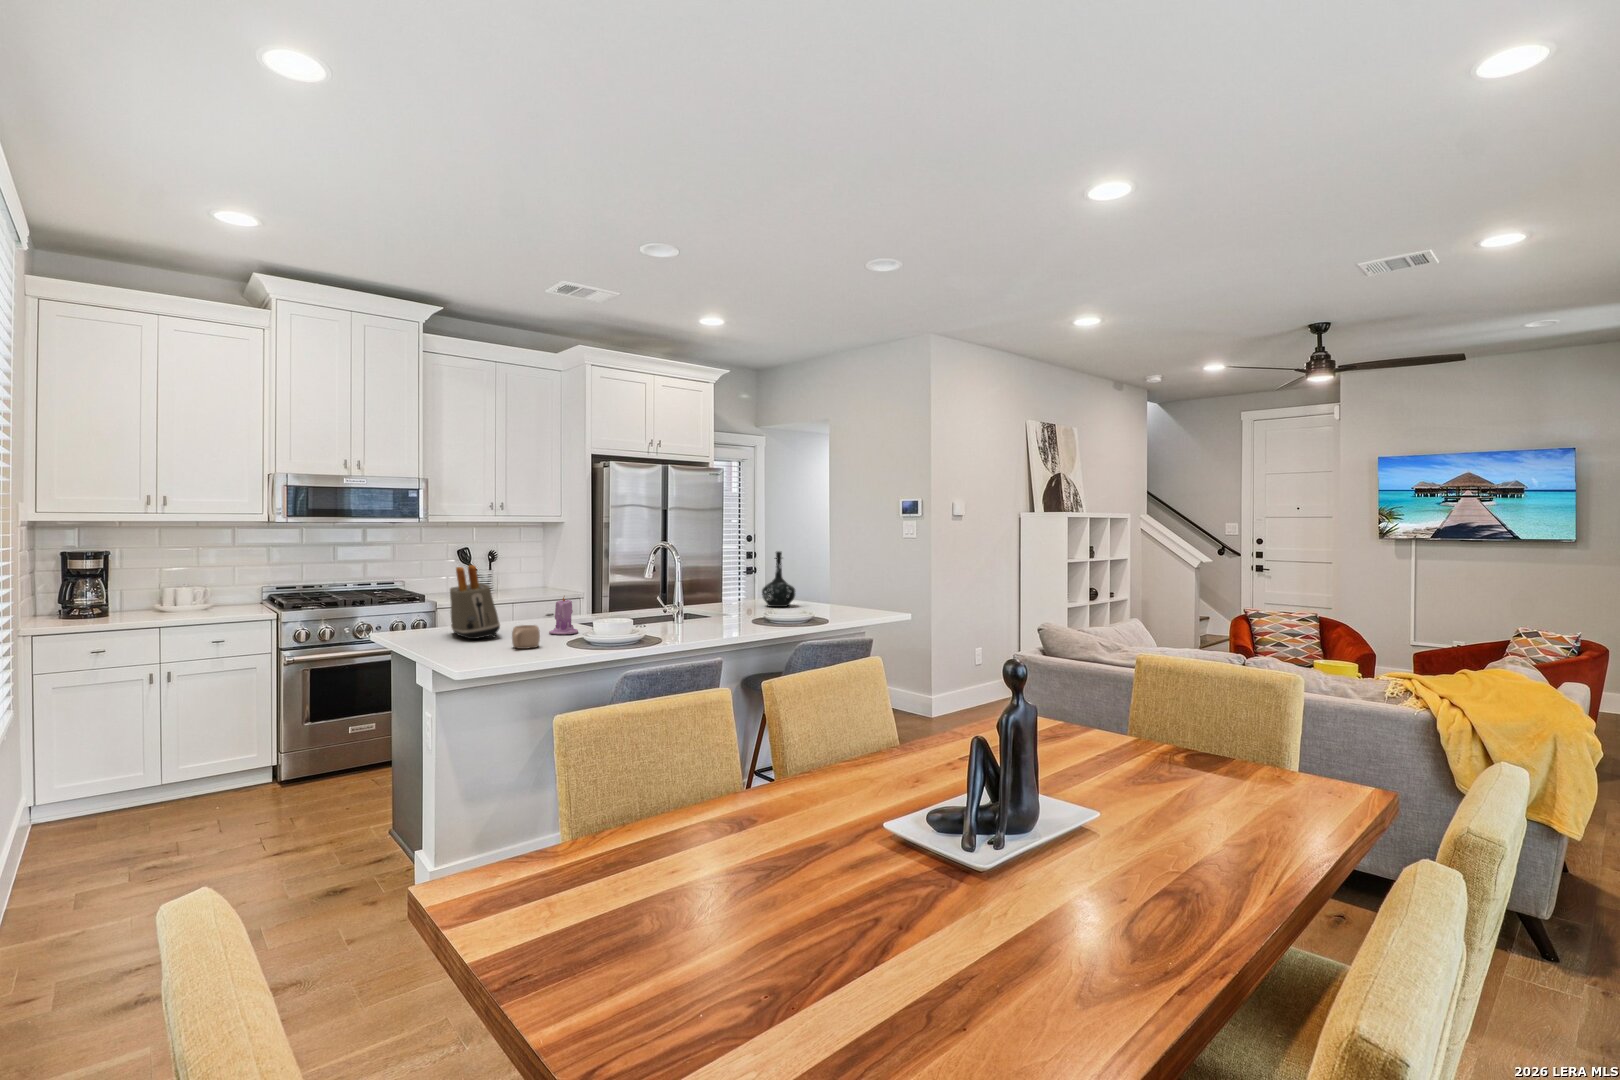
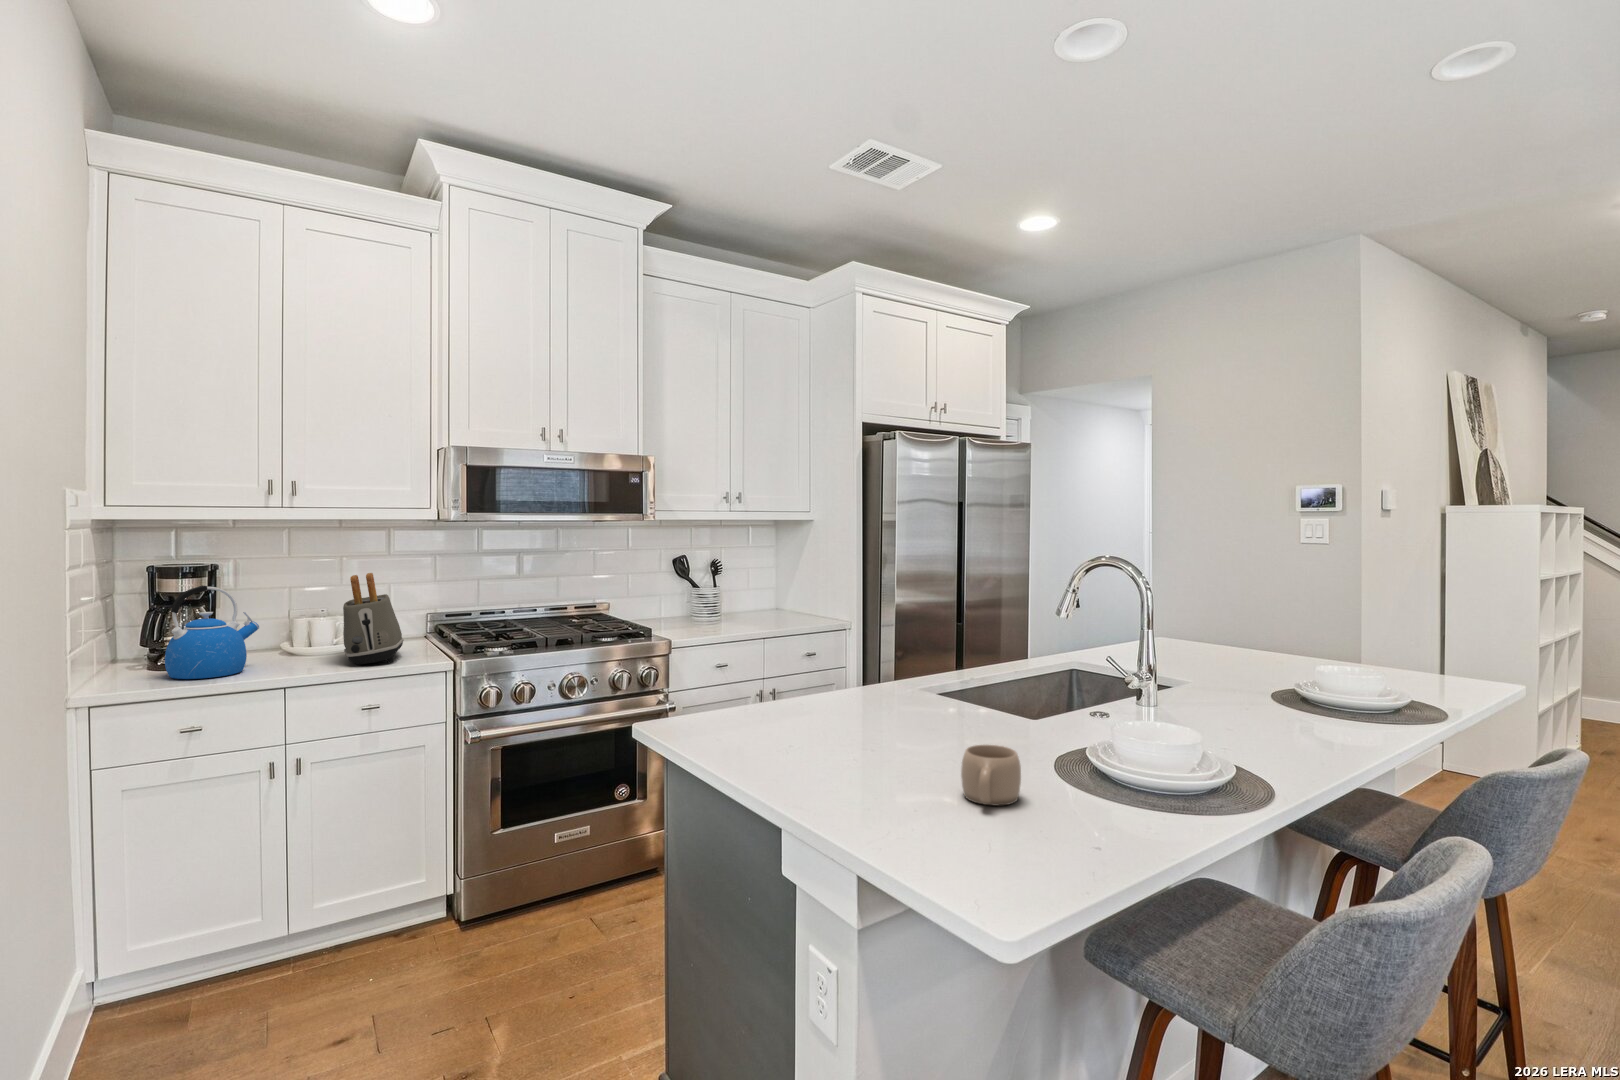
bottle: present [762,551,795,607] -> none [1203,568,1268,663]
kettle: none [78,563,141,622] -> present [165,586,259,679]
toaster: present [450,565,500,639] -> present [343,573,404,665]
candle: present [549,596,578,634] -> none [967,664,1023,745]

